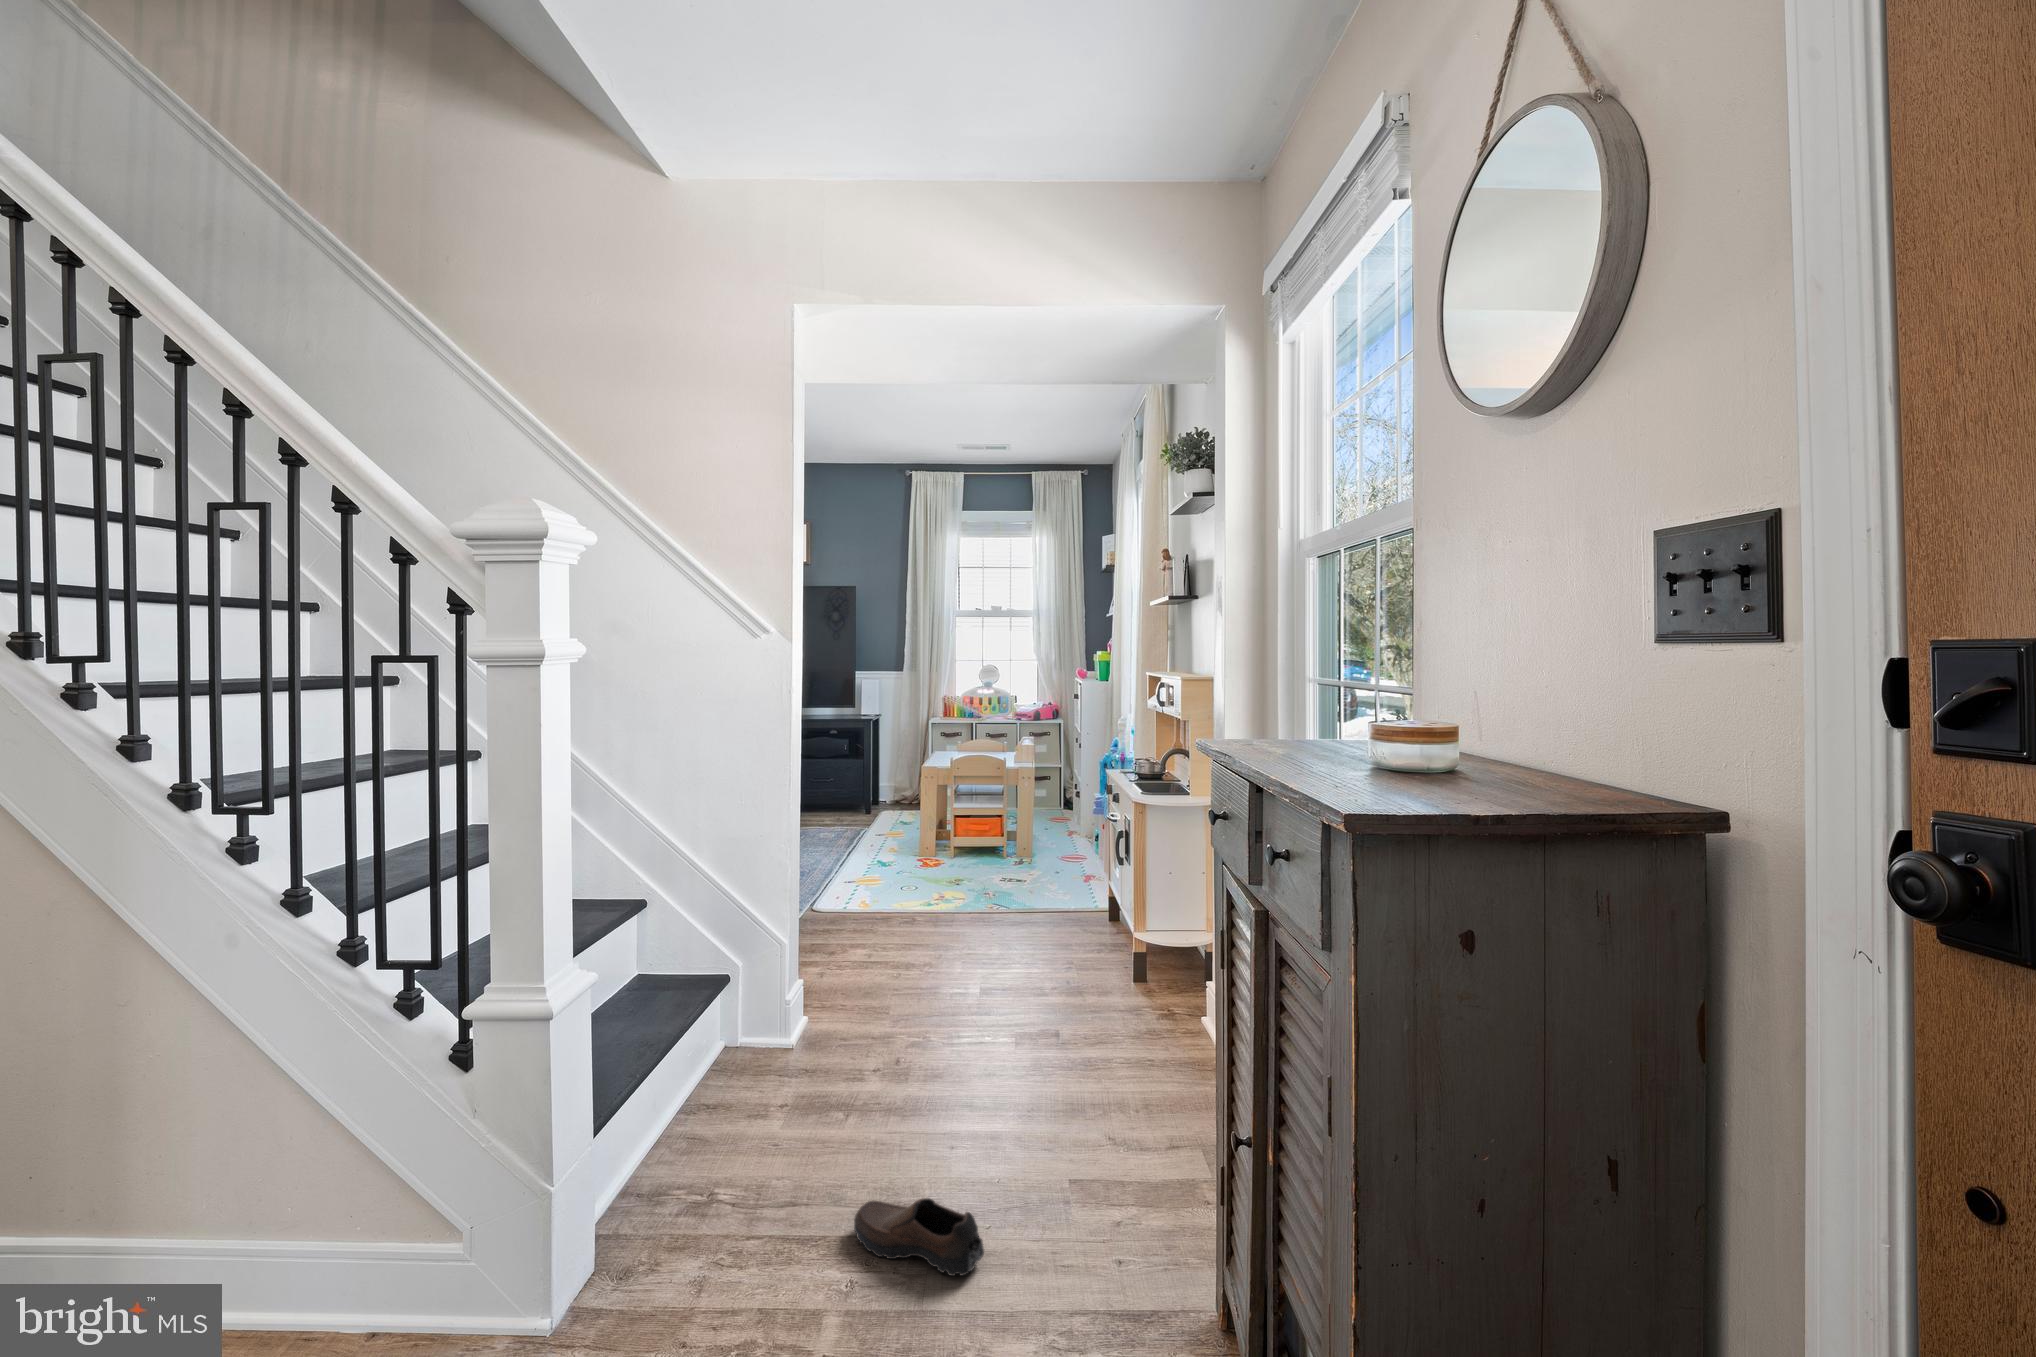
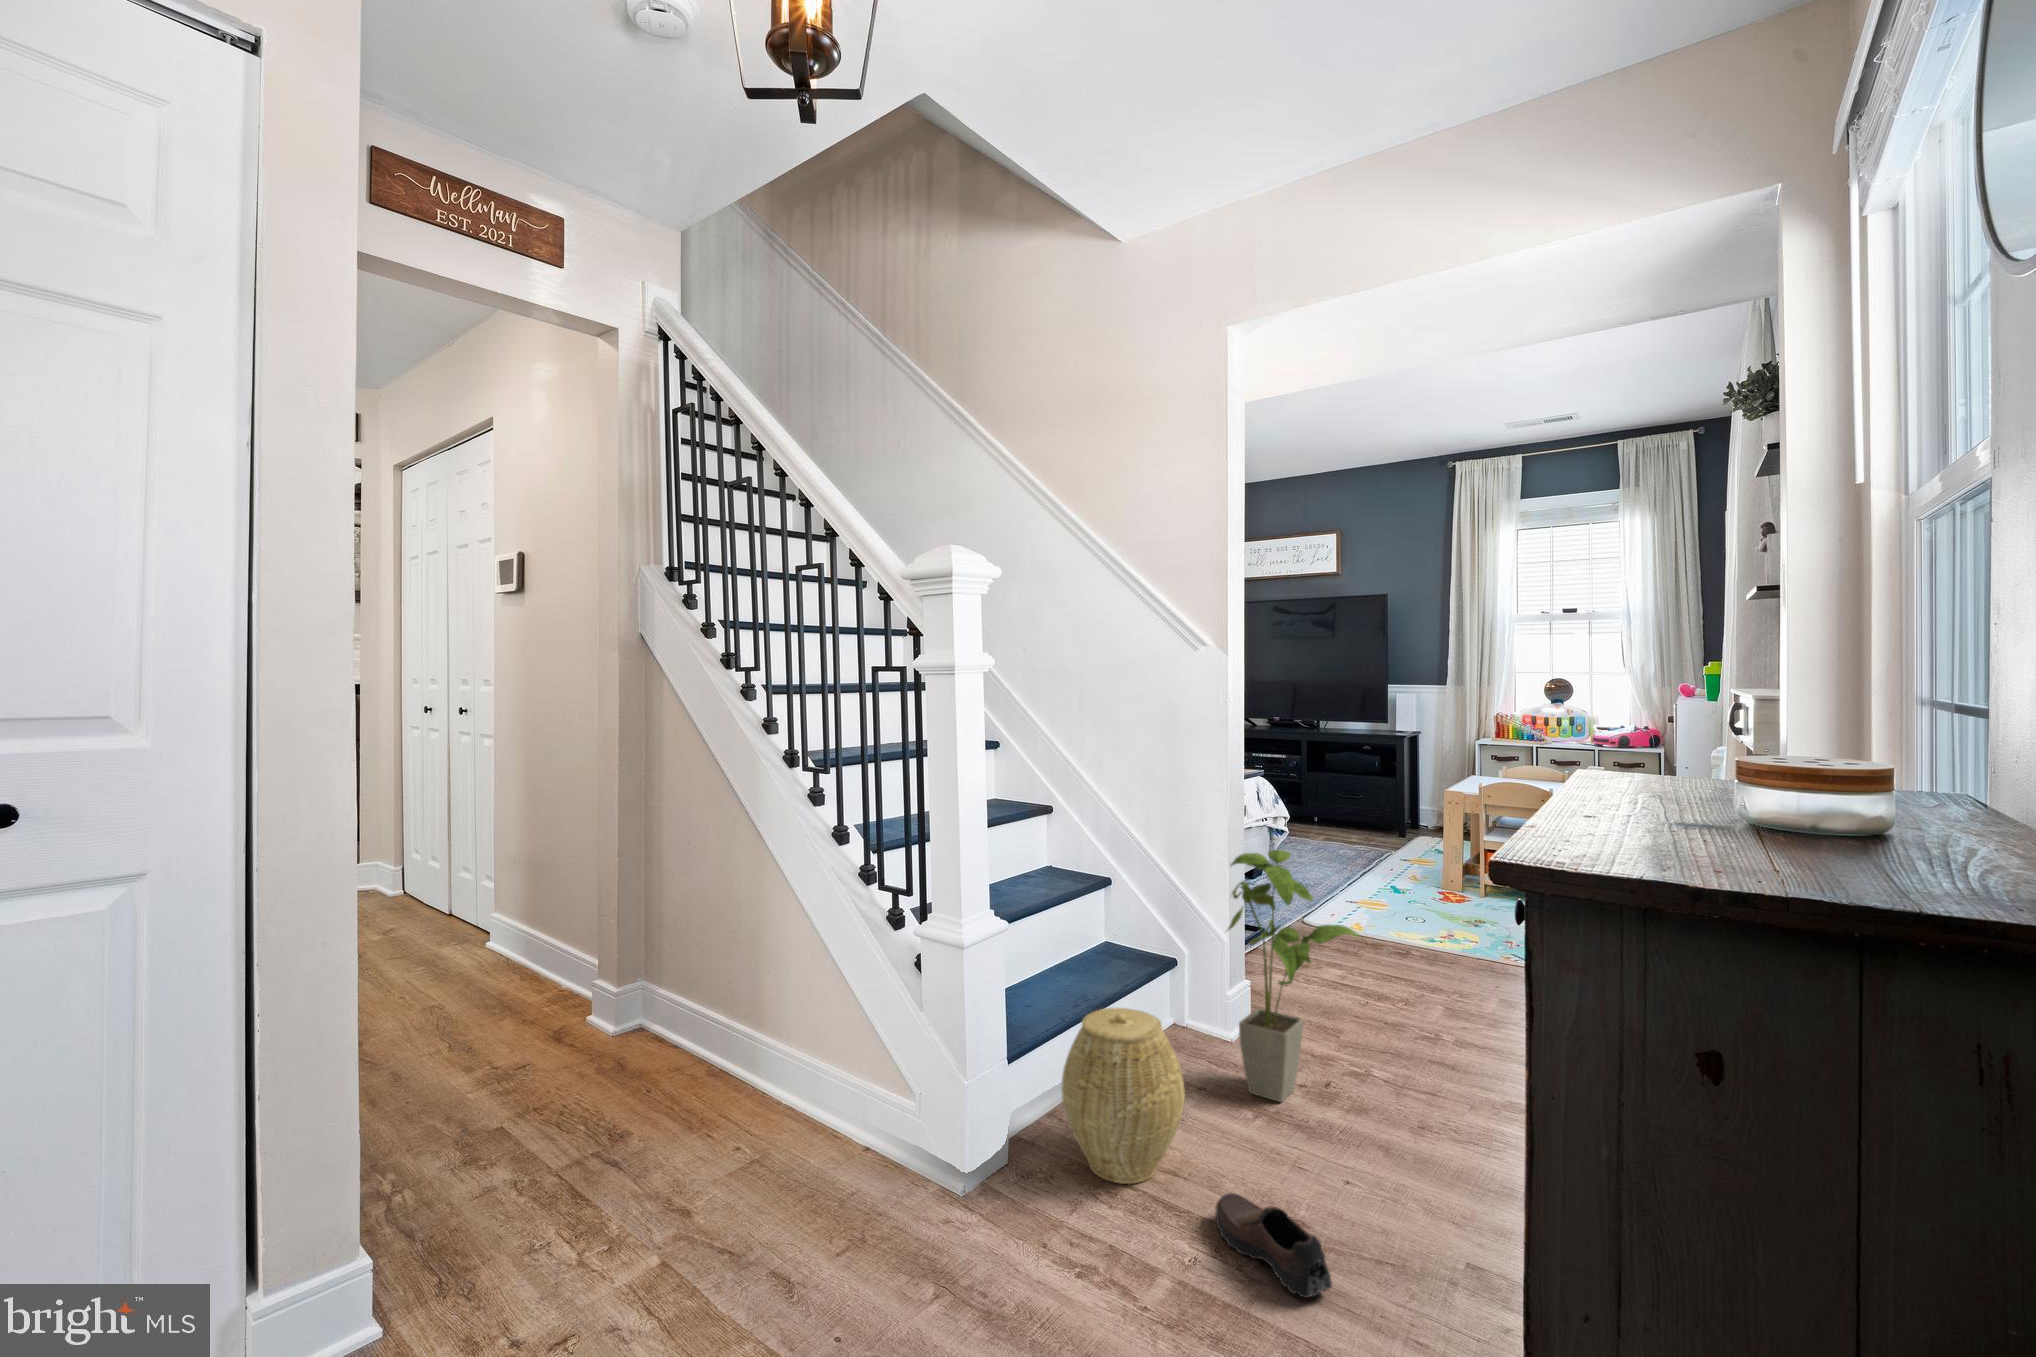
house plant: none [806,842,941,1096] -> present [1228,849,1362,1102]
woven basket: none [659,1040,803,1241] -> present [1061,1008,1185,1184]

